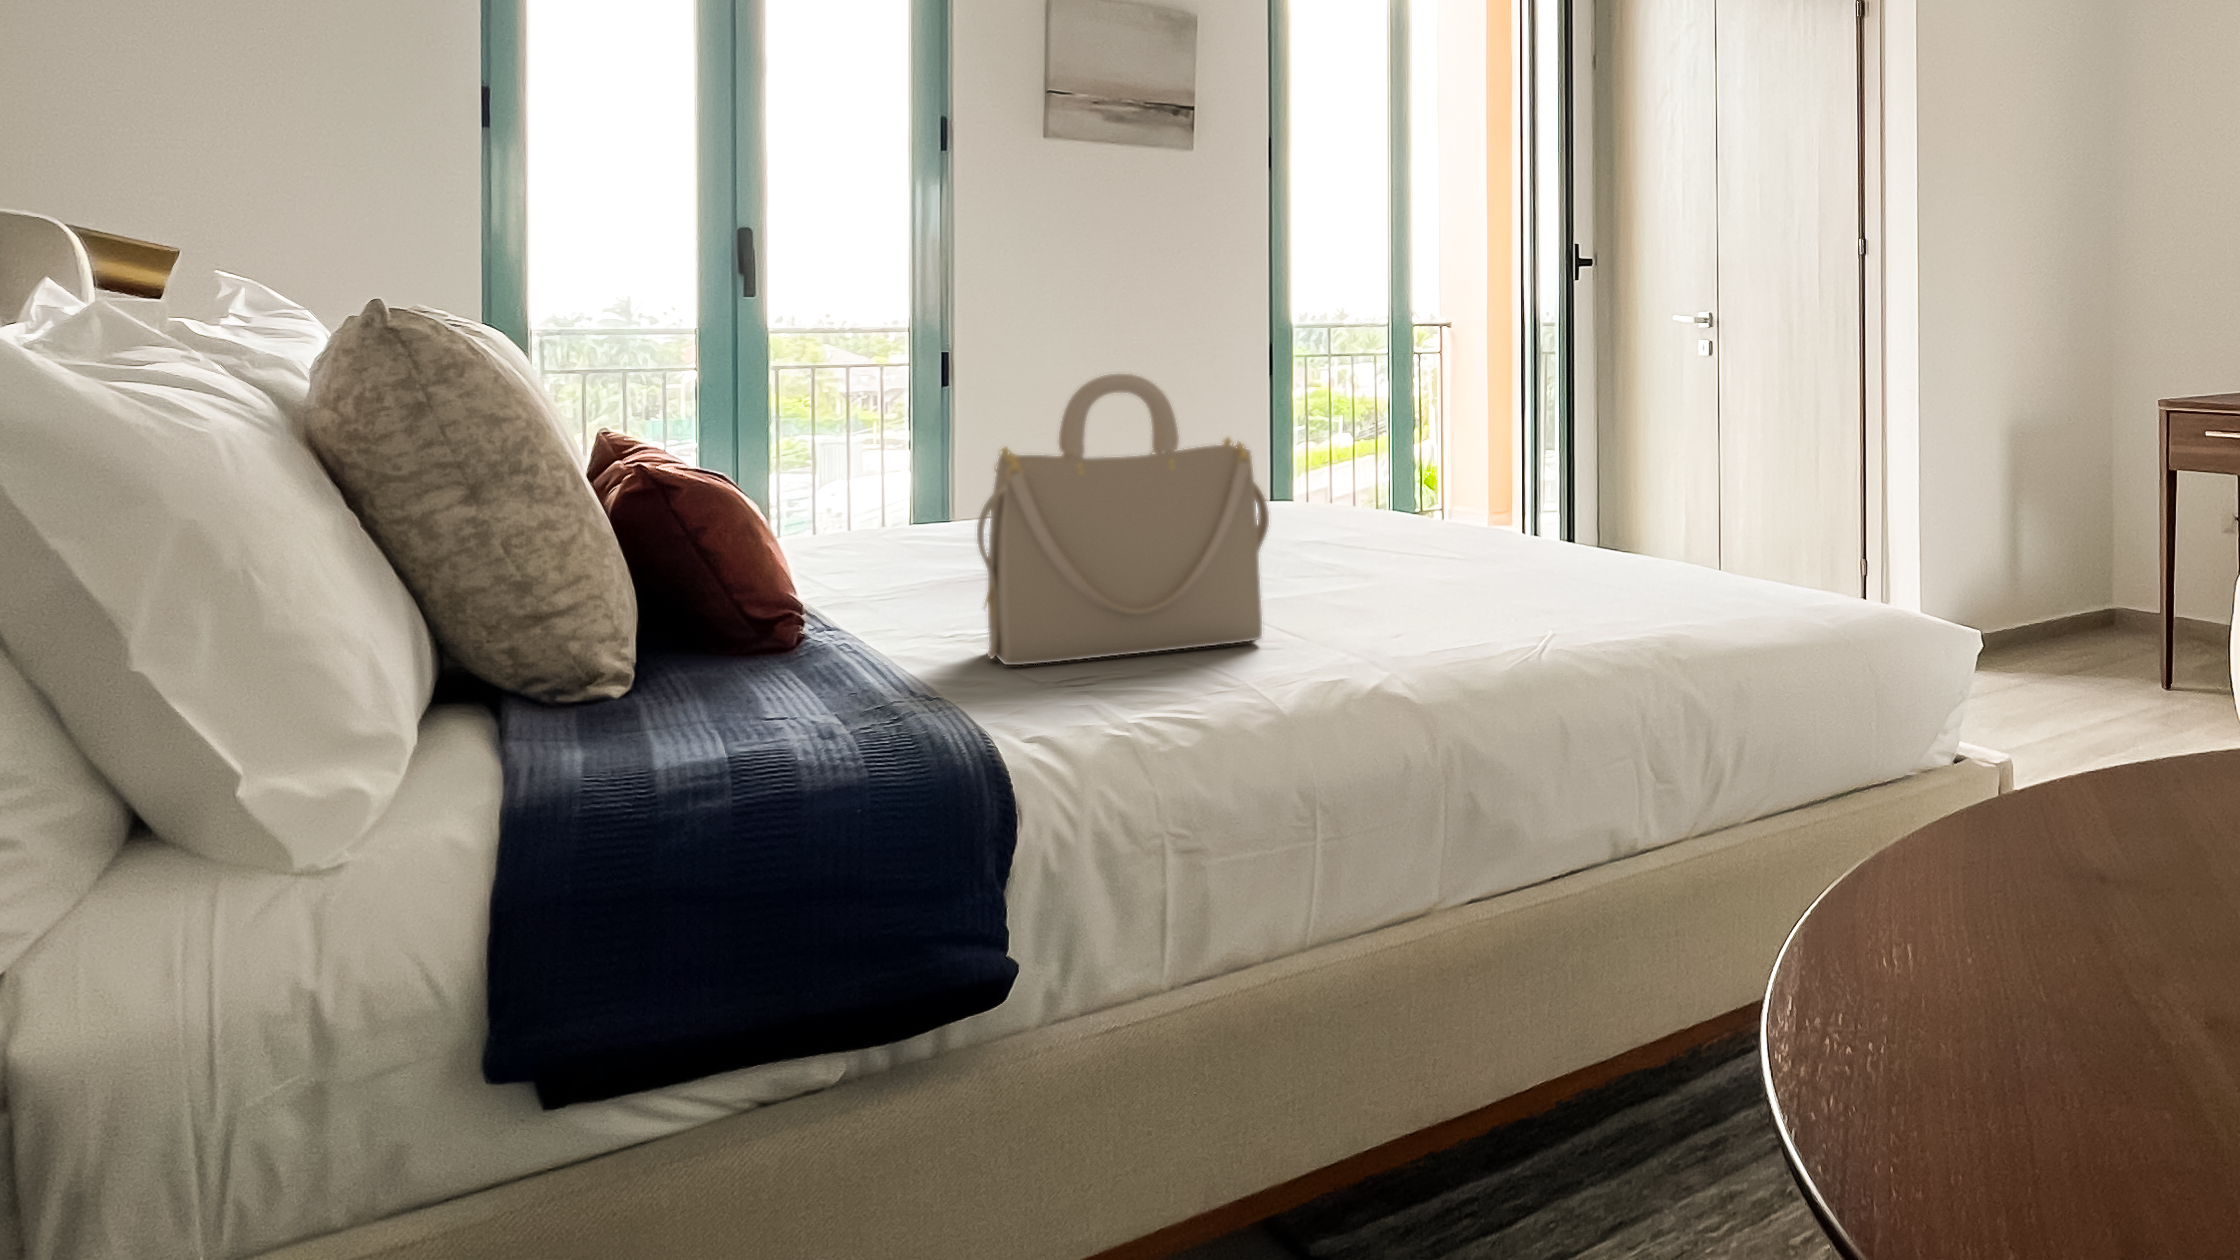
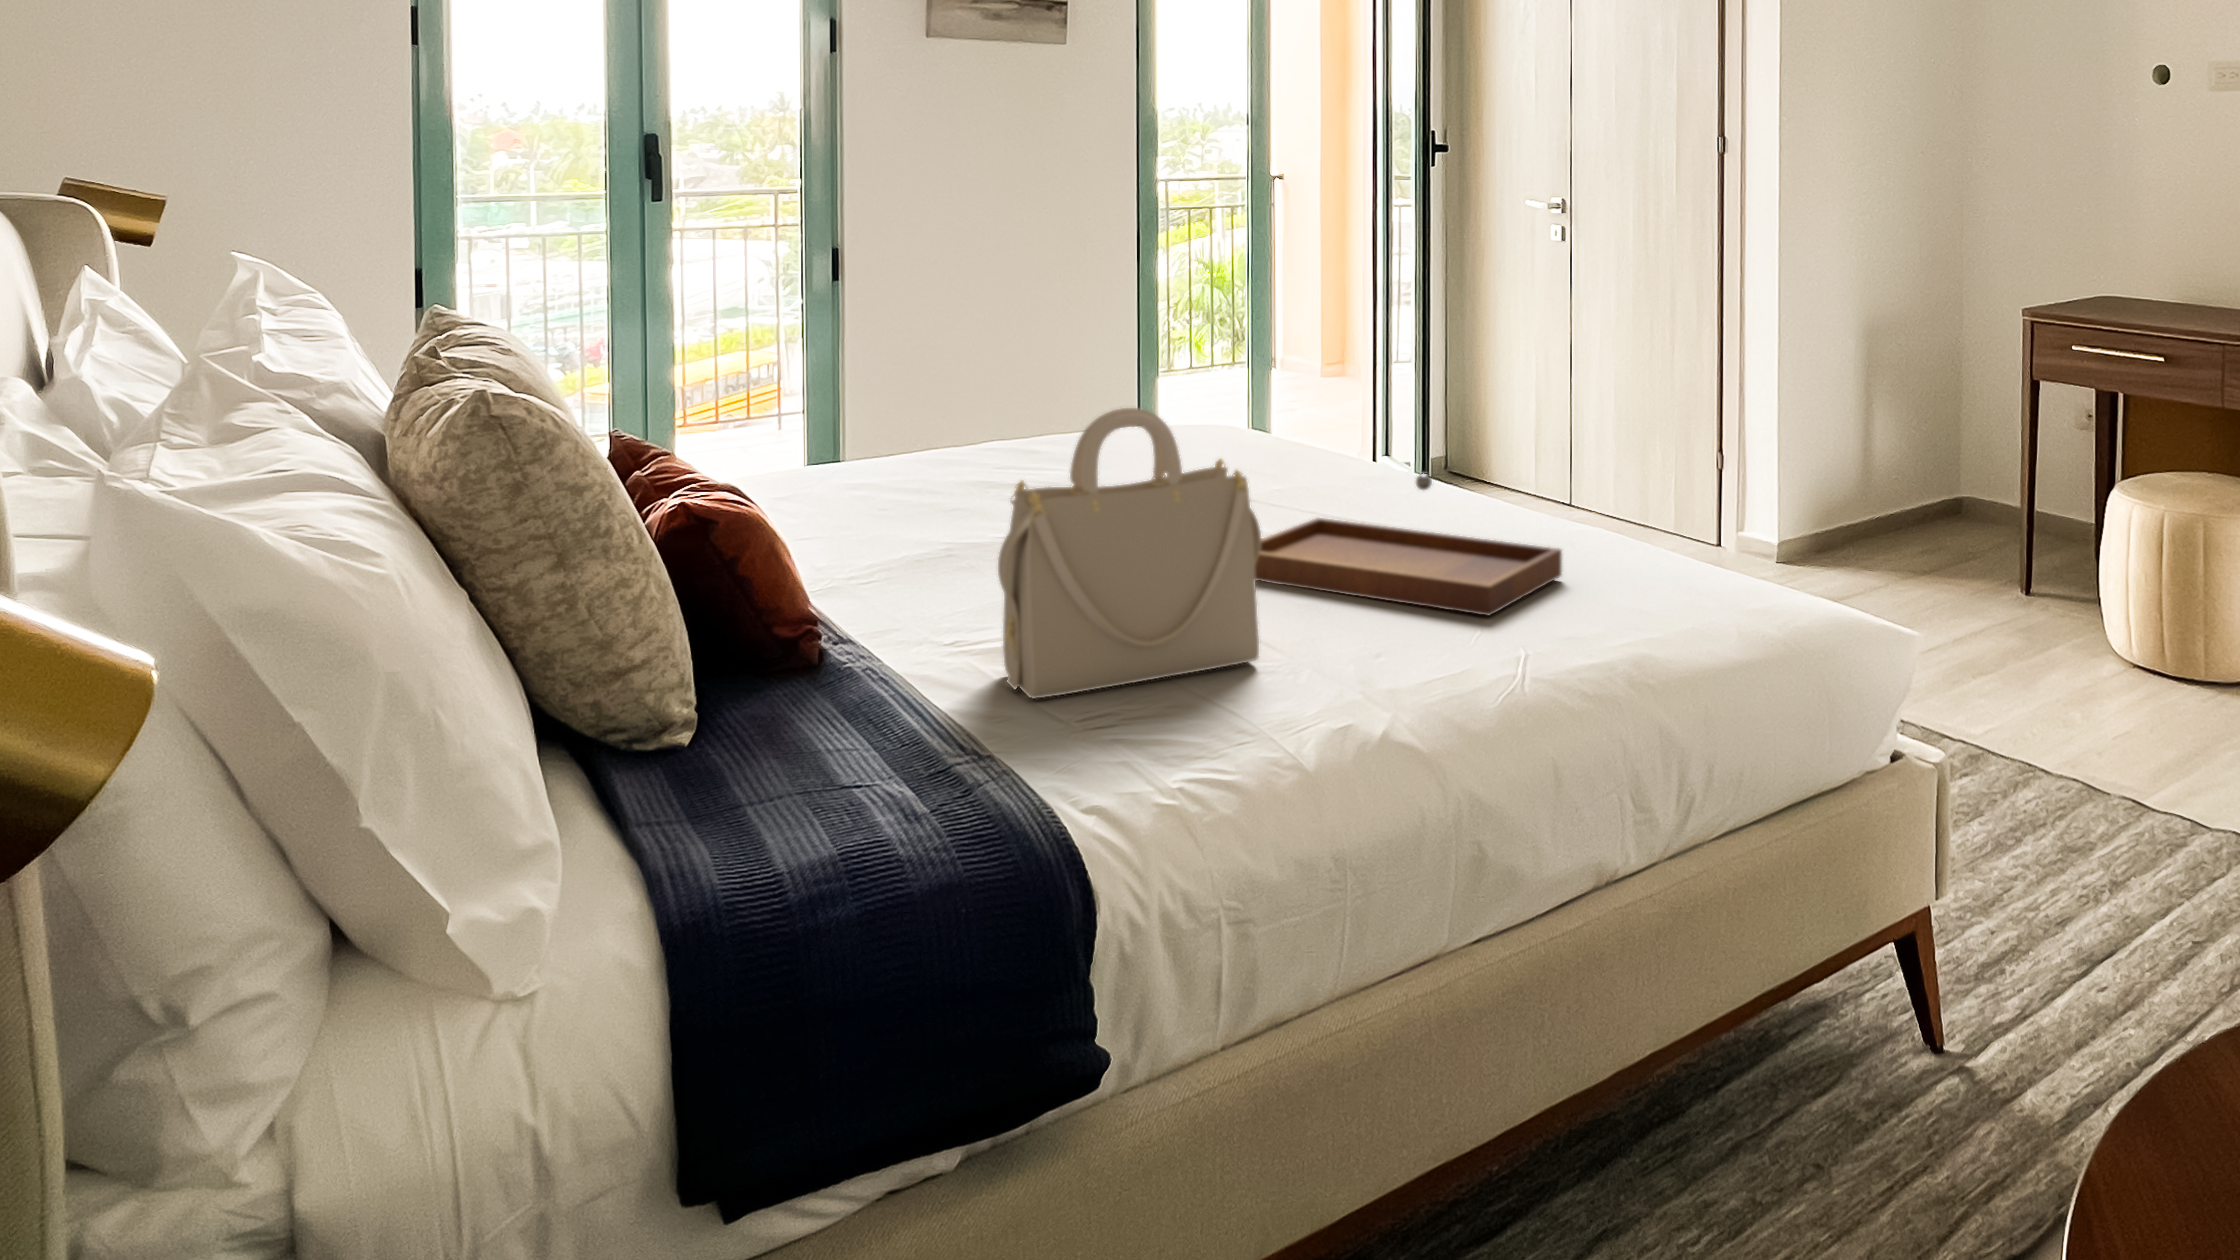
tray: none [1269,484,1613,612] -> present [1255,474,1562,616]

